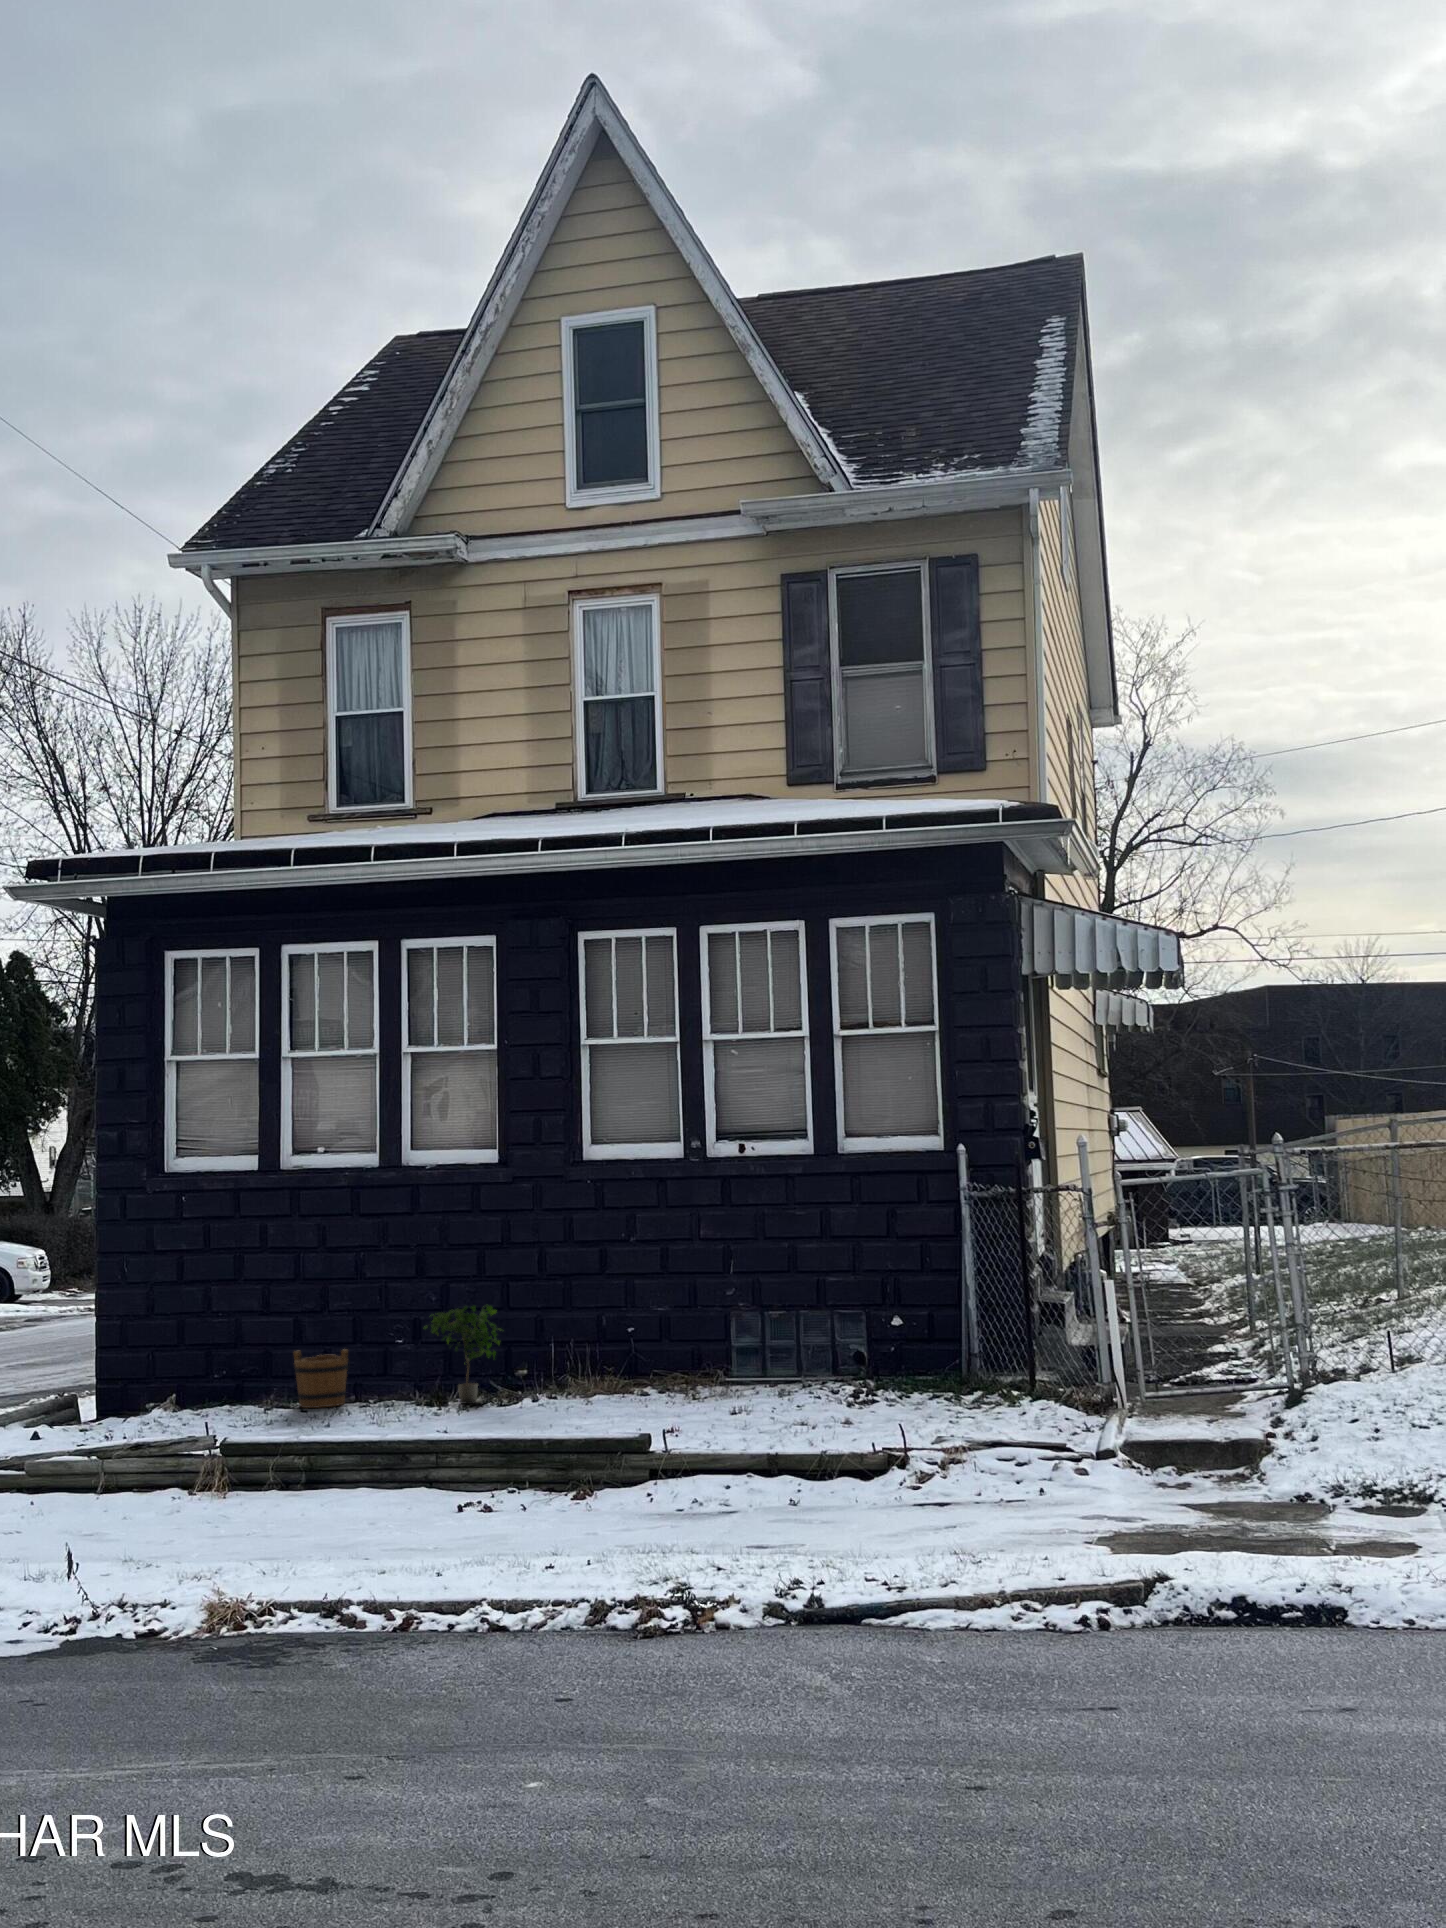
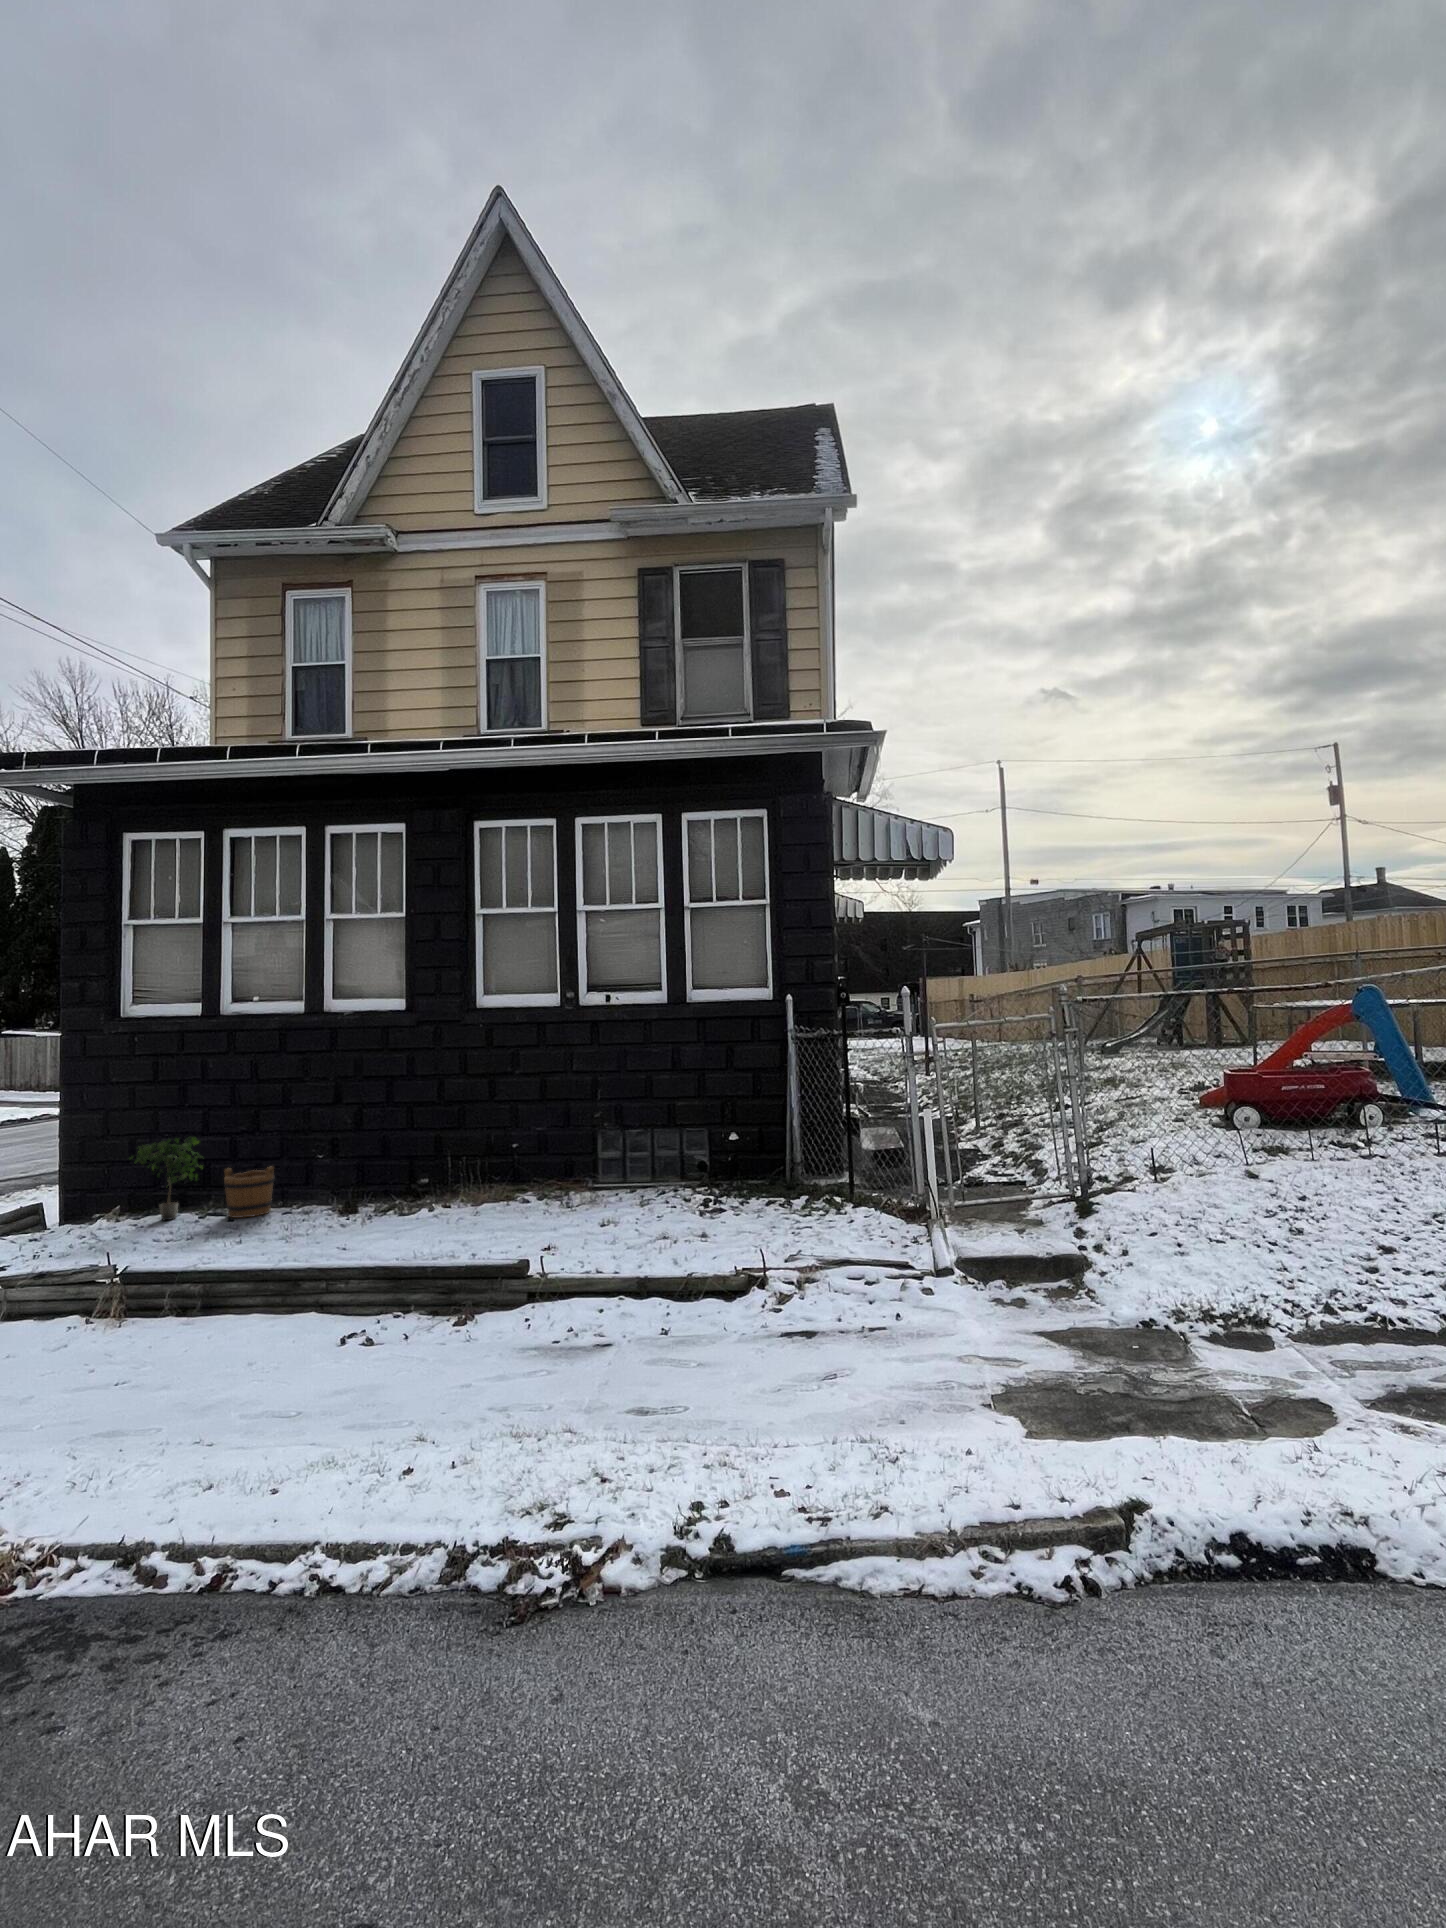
potted plant: present [424,1306,502,1404] -> present [130,1137,203,1220]

